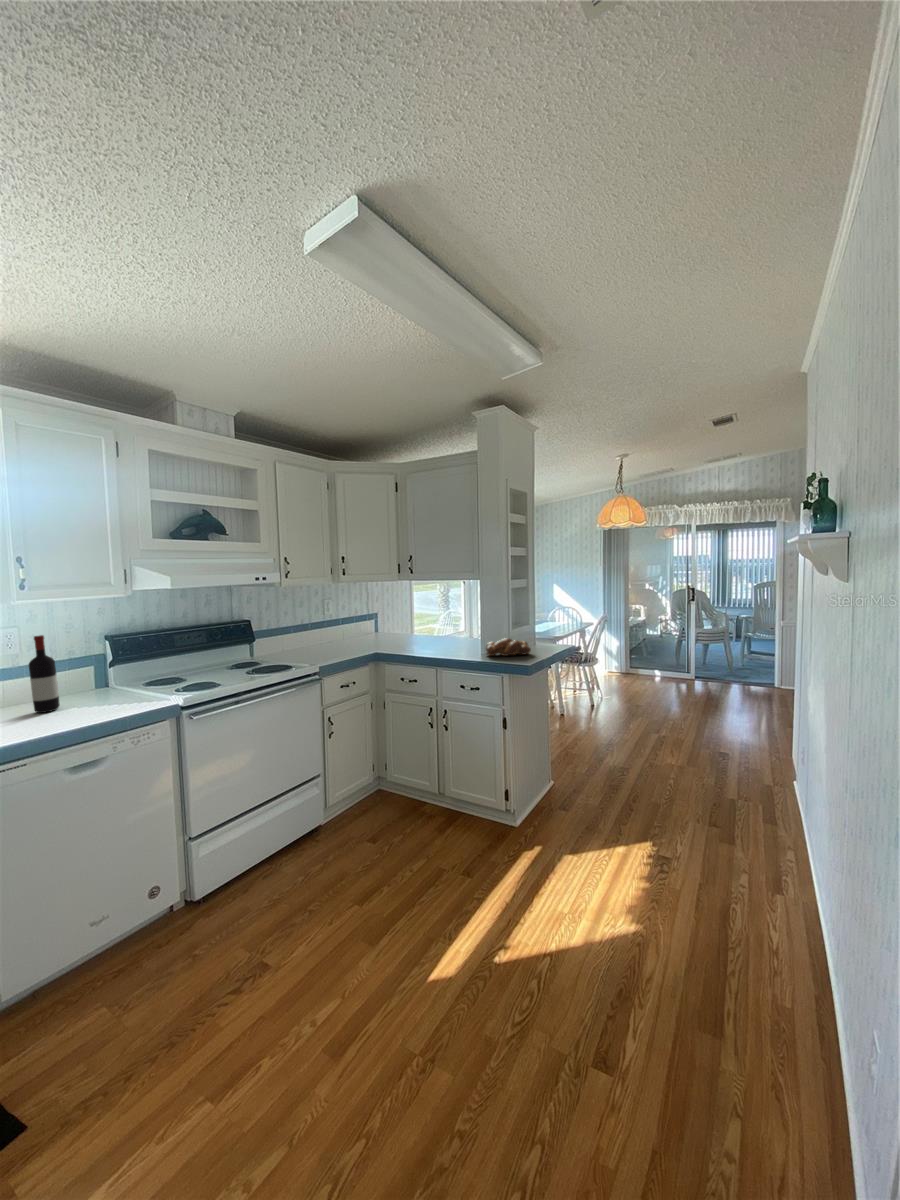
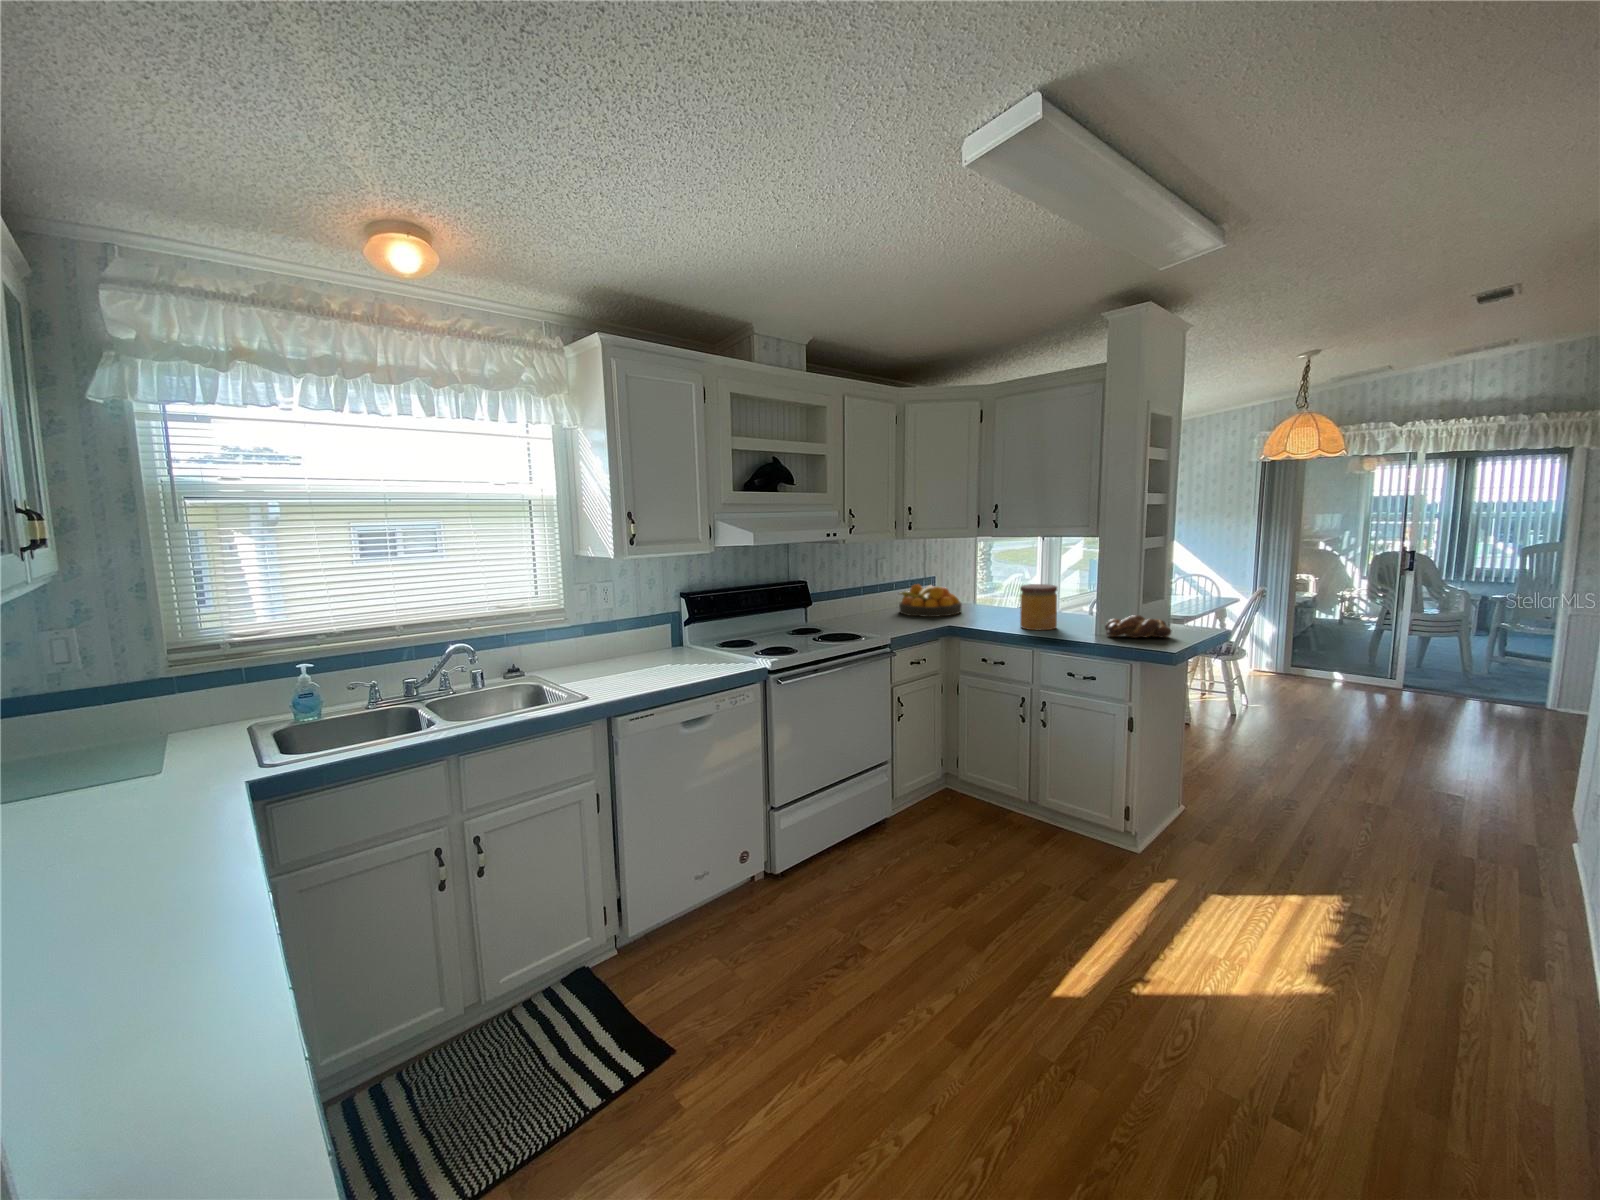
jar: none [425,617,454,654] -> present [1020,584,1057,630]
fruit bowl: none [337,621,390,647] -> present [899,584,961,617]
wine bottle: present [29,635,60,713] -> none [633,590,657,669]

